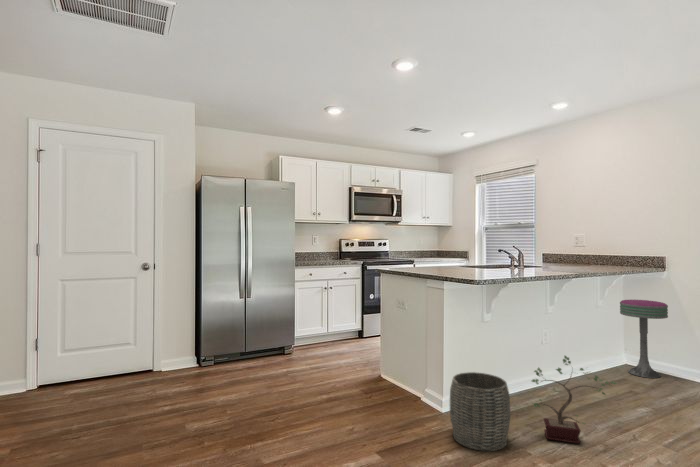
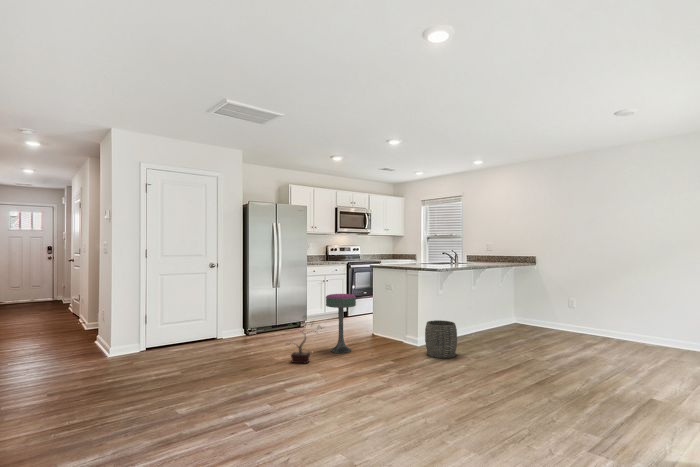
bar stool: present [620,300,668,378] -> present [326,294,356,353]
potted plant: present [532,356,617,443] -> present [286,316,322,363]

